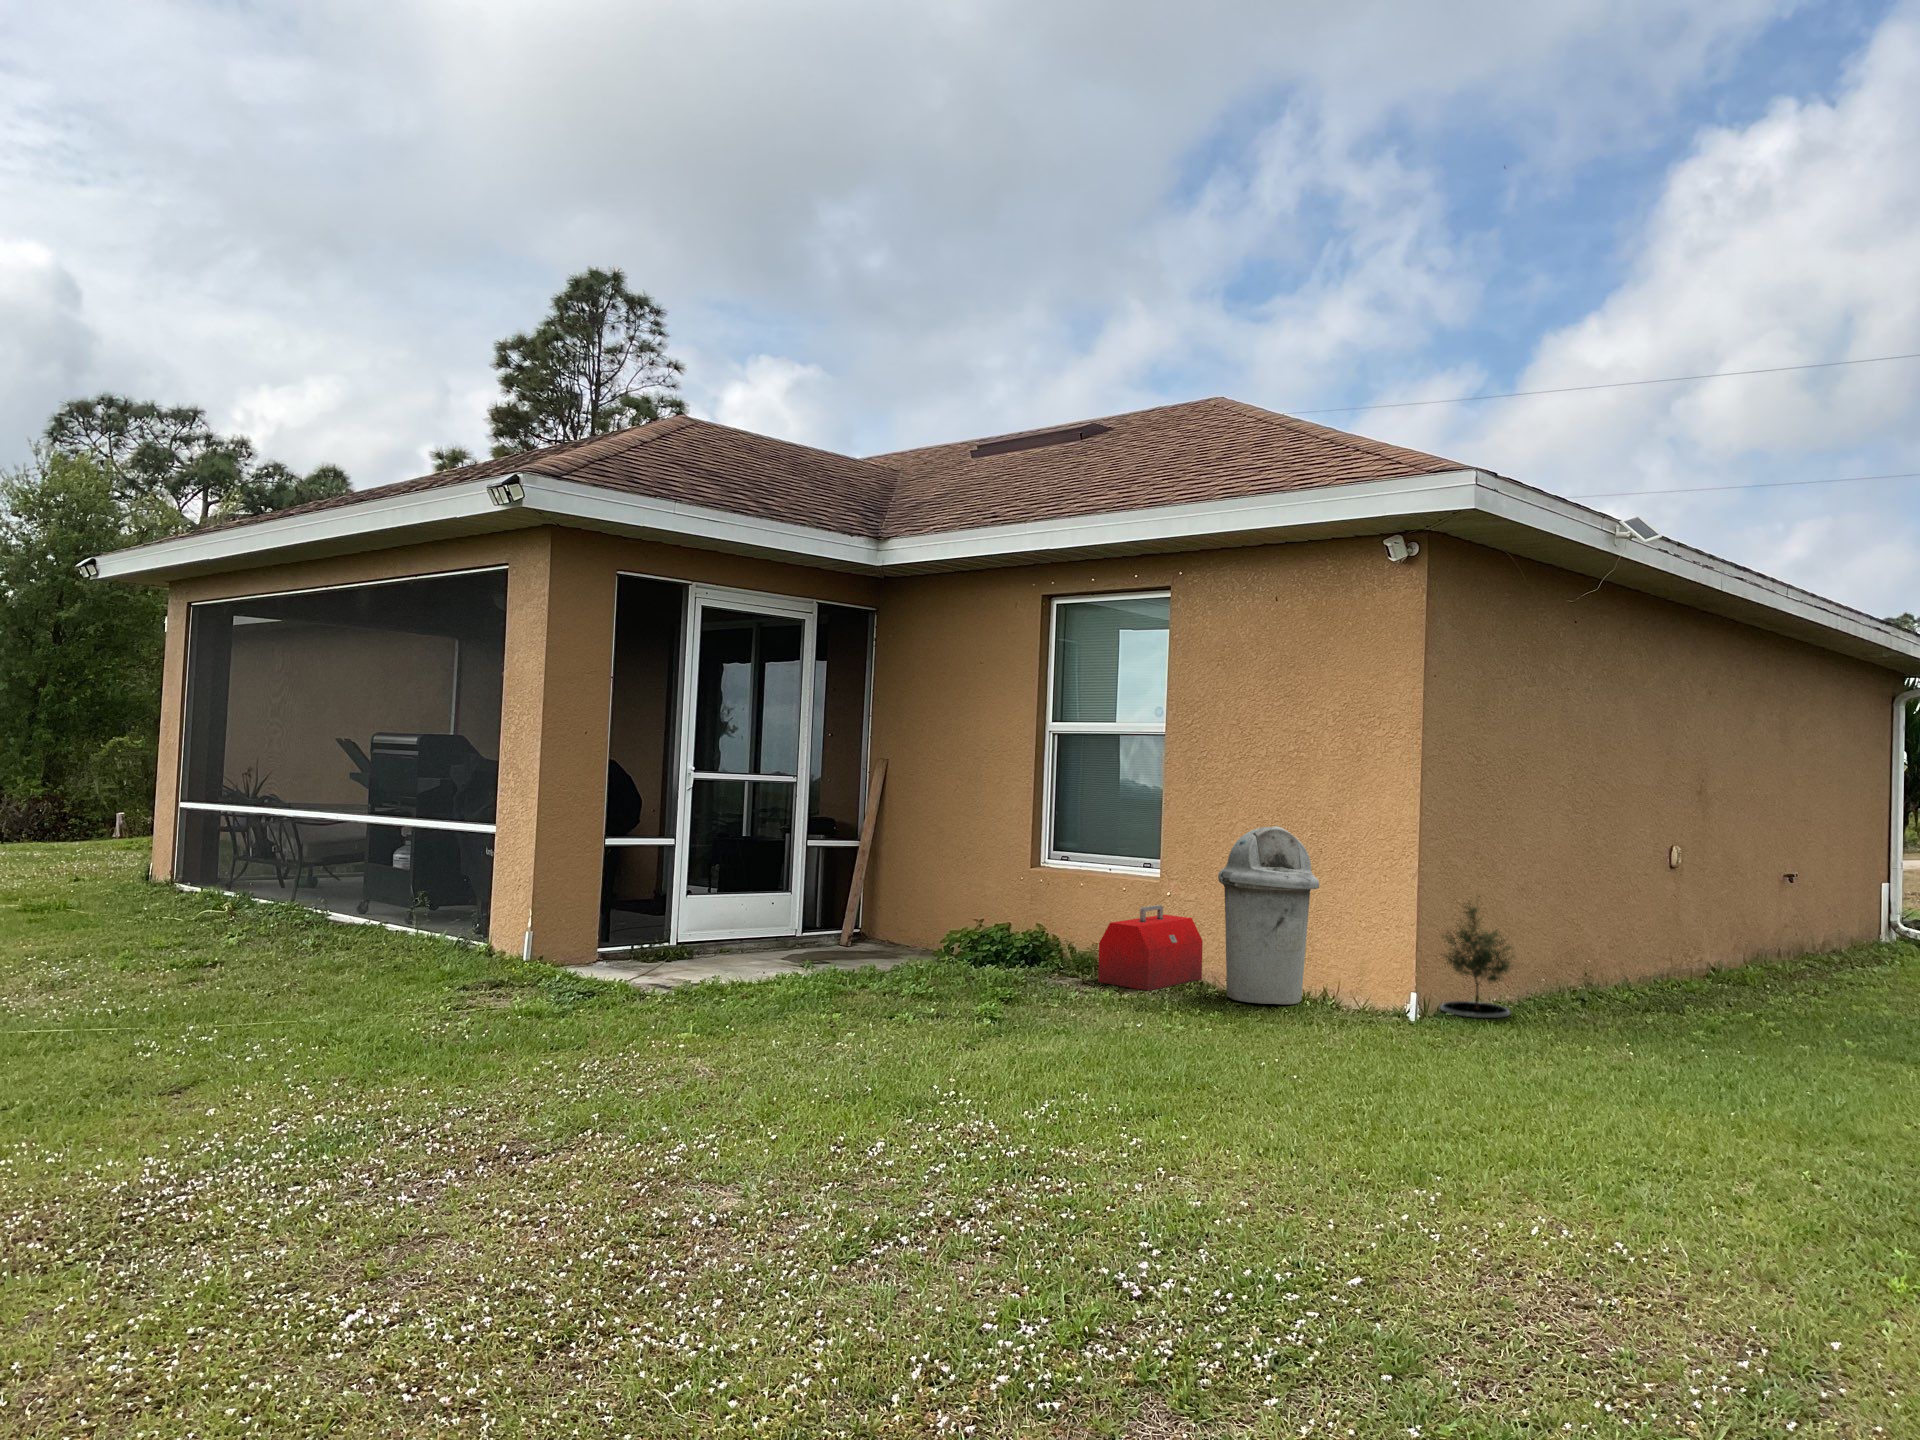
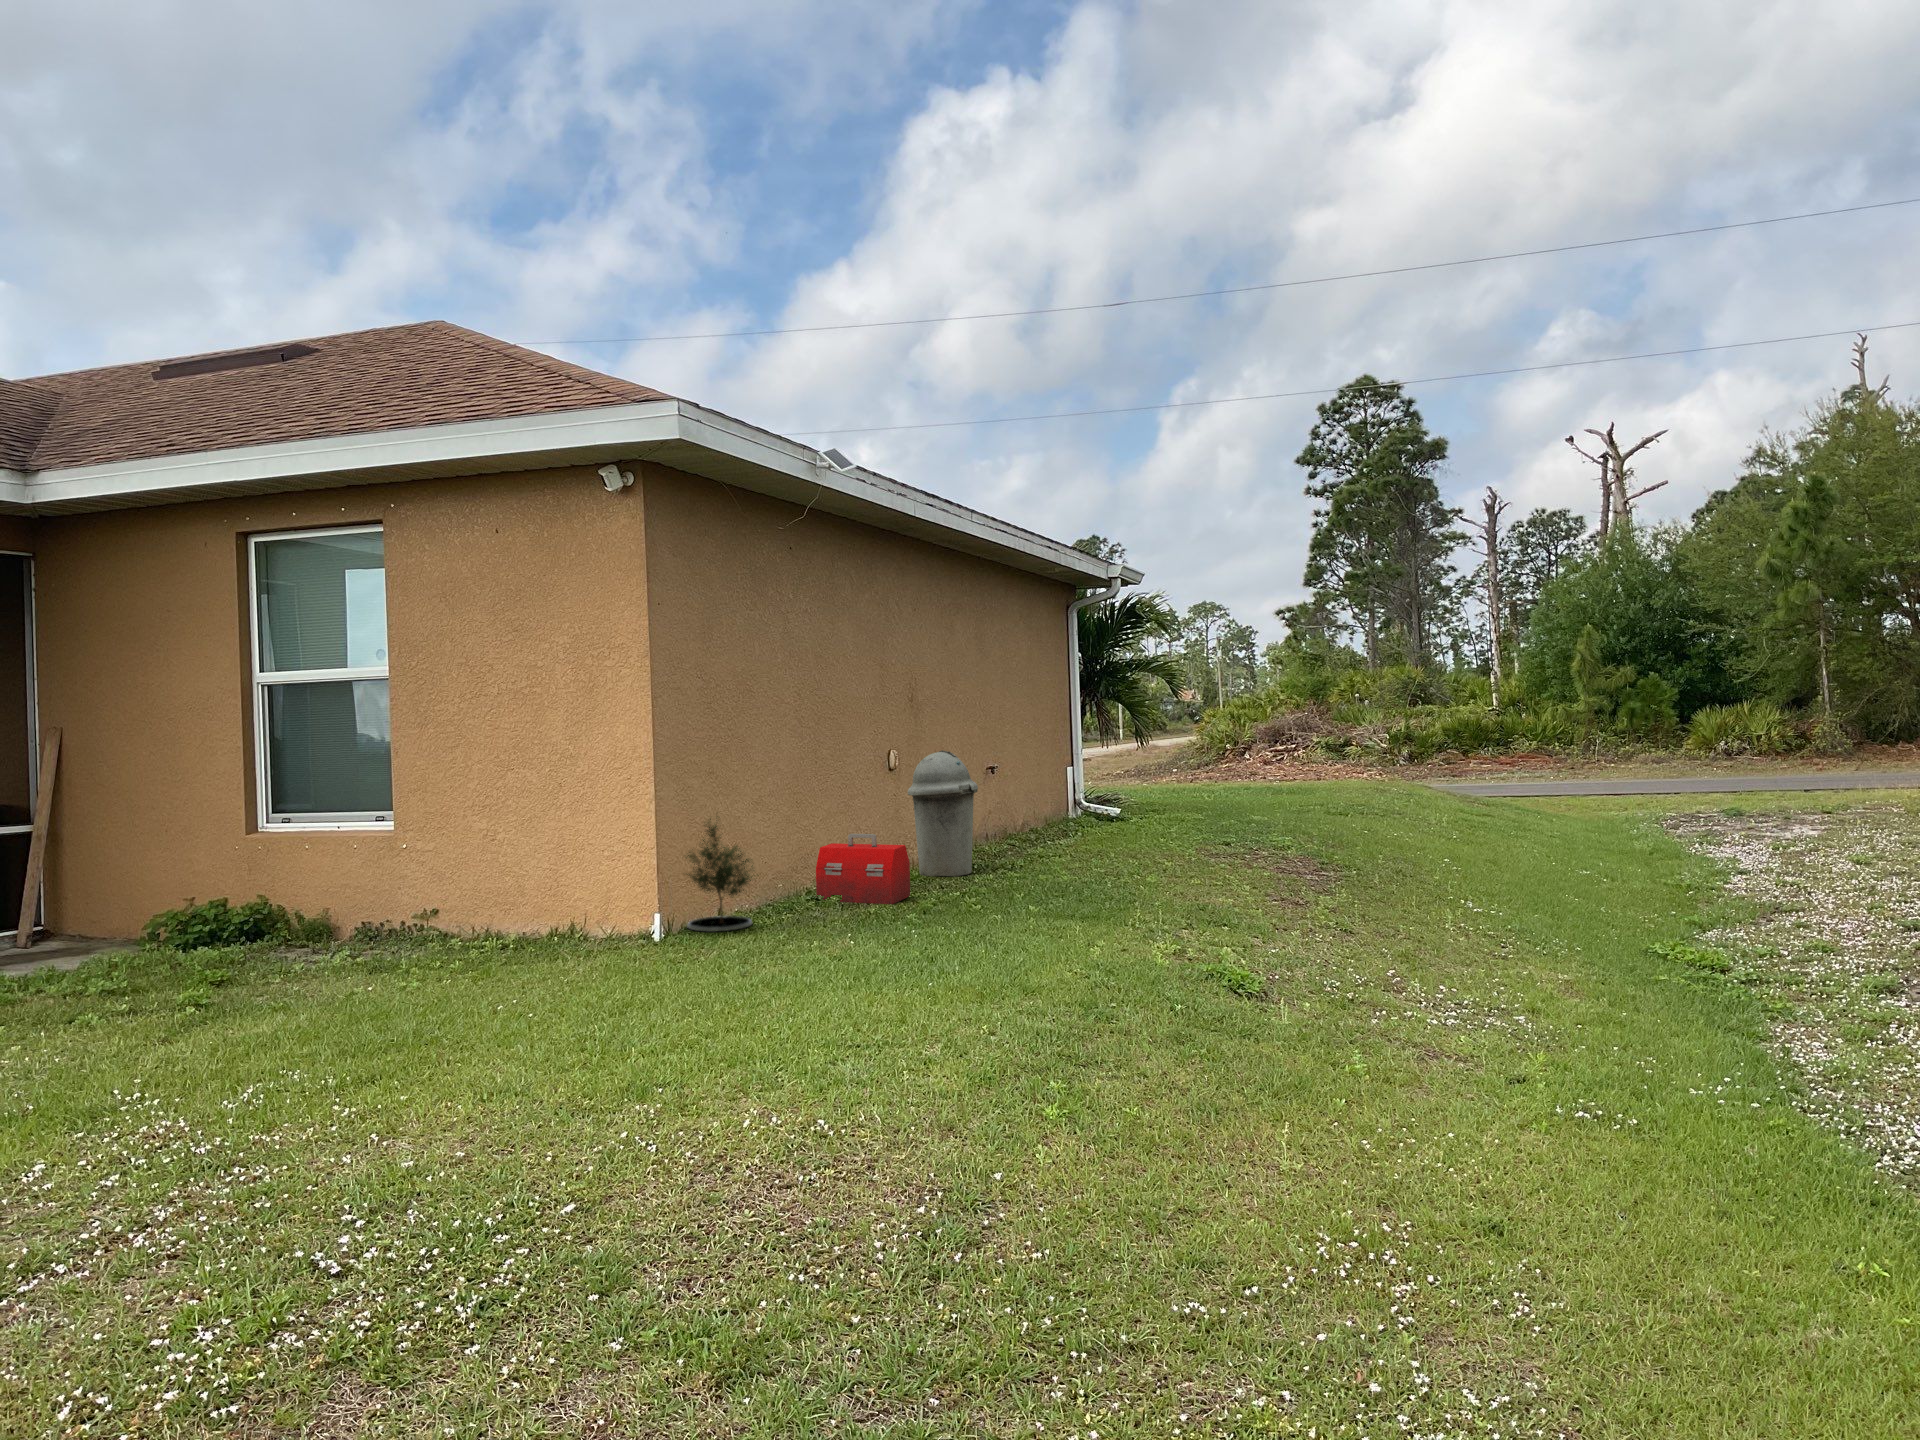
trash can: present [1218,826,1319,1004] -> present [908,750,978,877]
toolbox: present [1098,905,1203,991] -> present [816,834,910,904]

